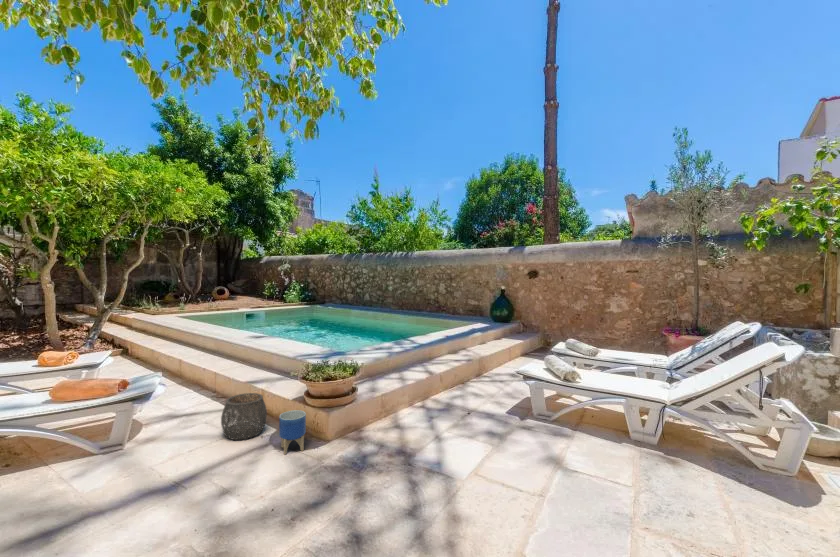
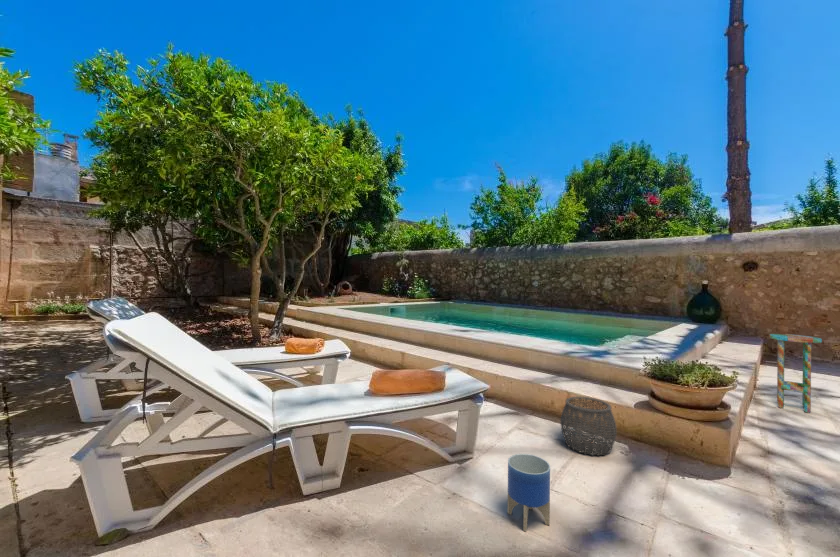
side table: none [461,334,491,396] -> present [769,334,822,413]
planter: present [279,410,306,455] -> present [507,454,550,531]

